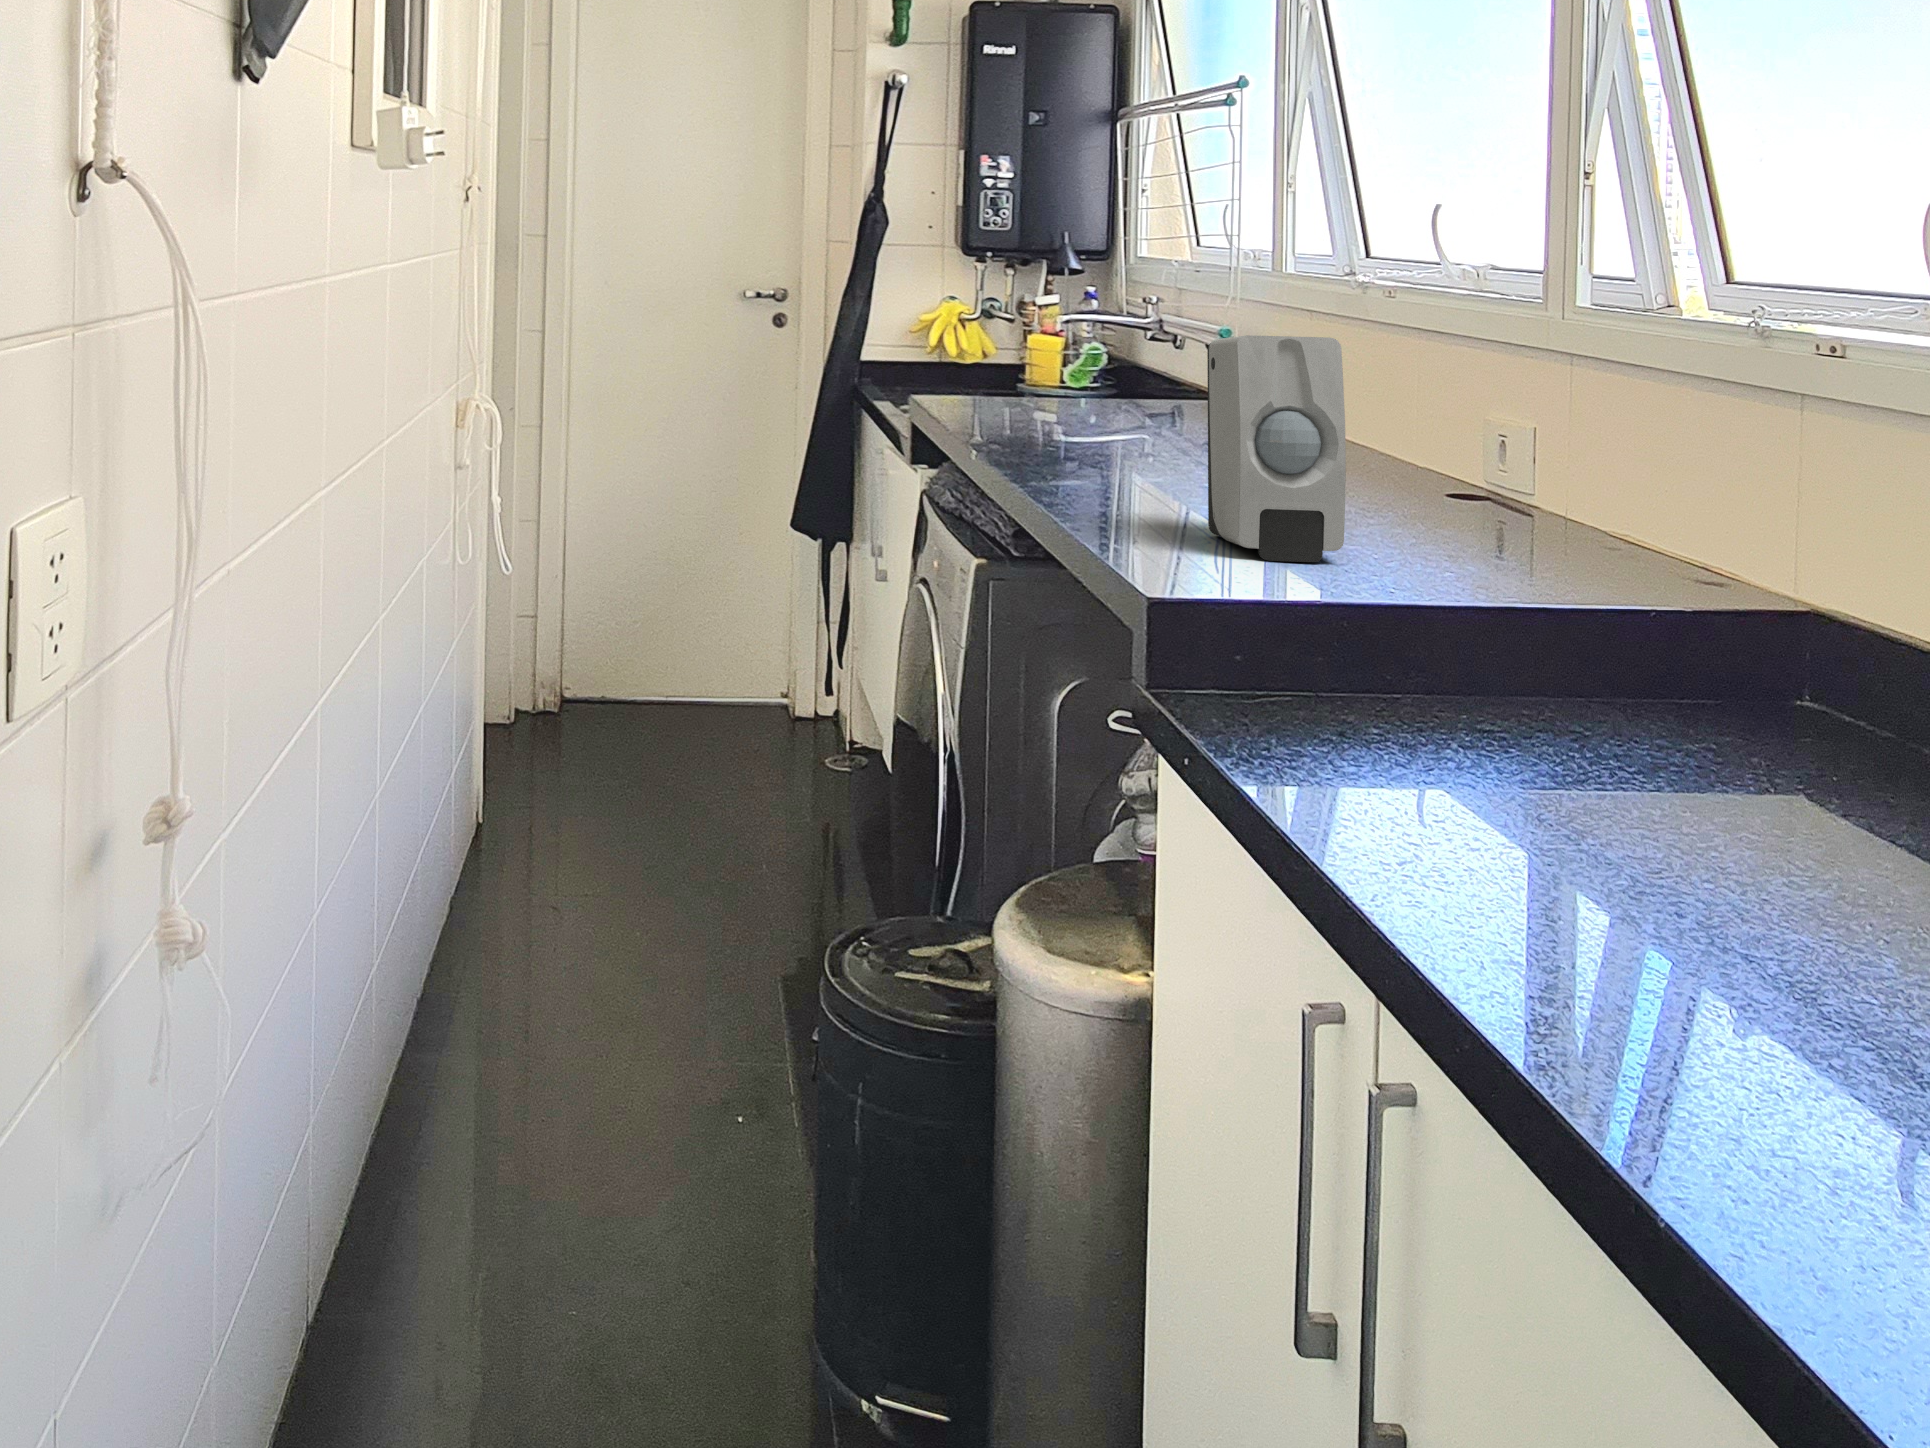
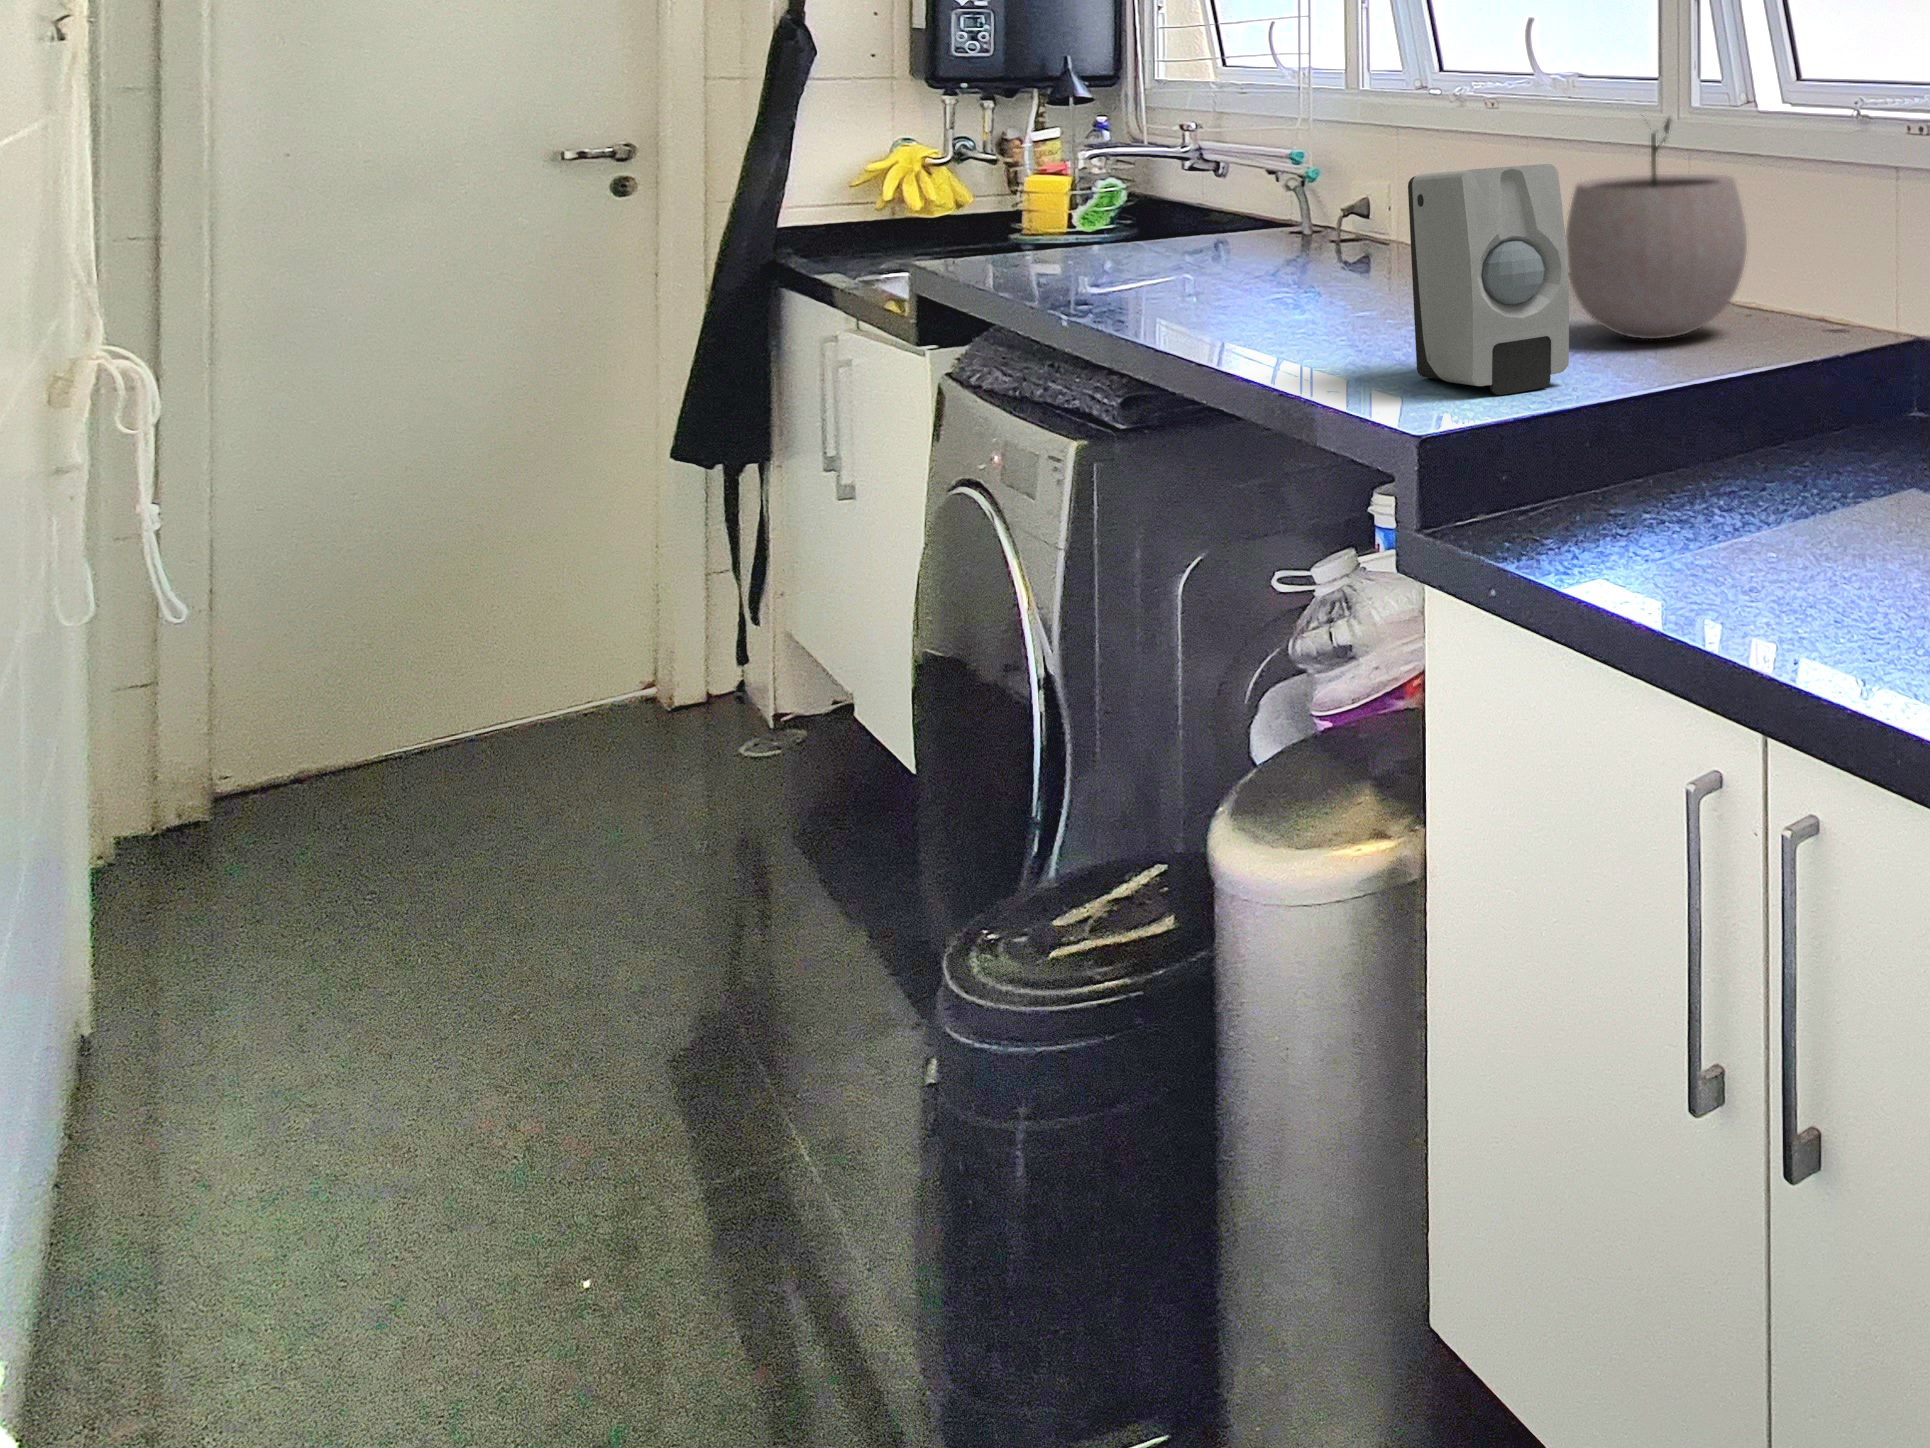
plant pot: none [1388,298,1603,546] -> present [1566,119,1747,339]

